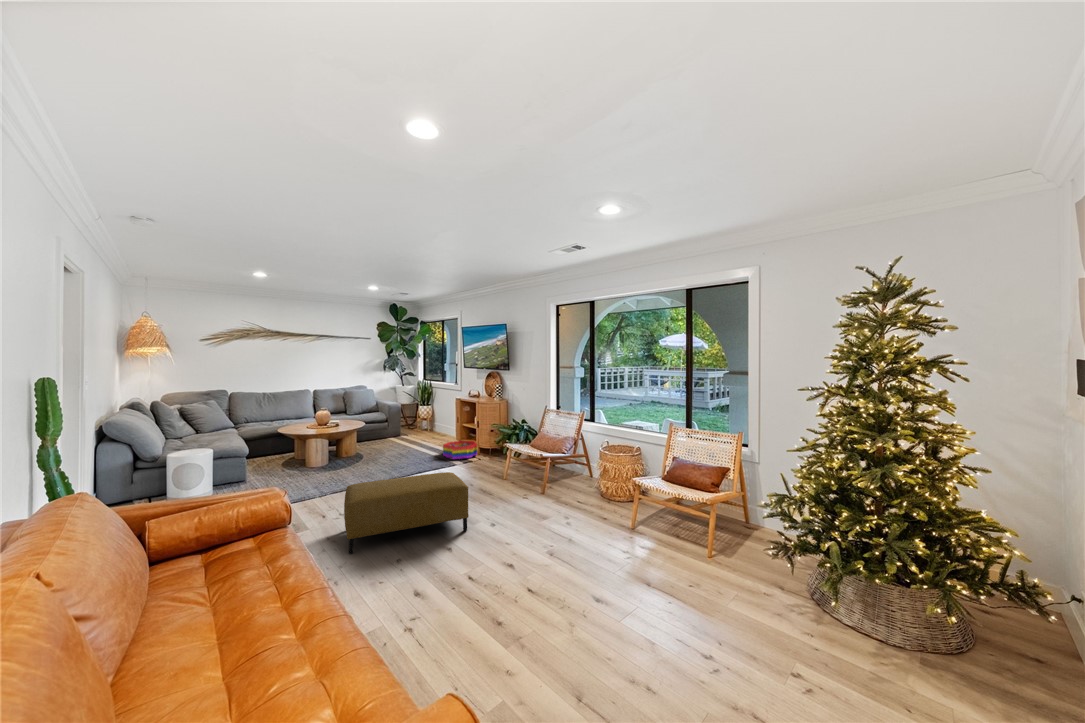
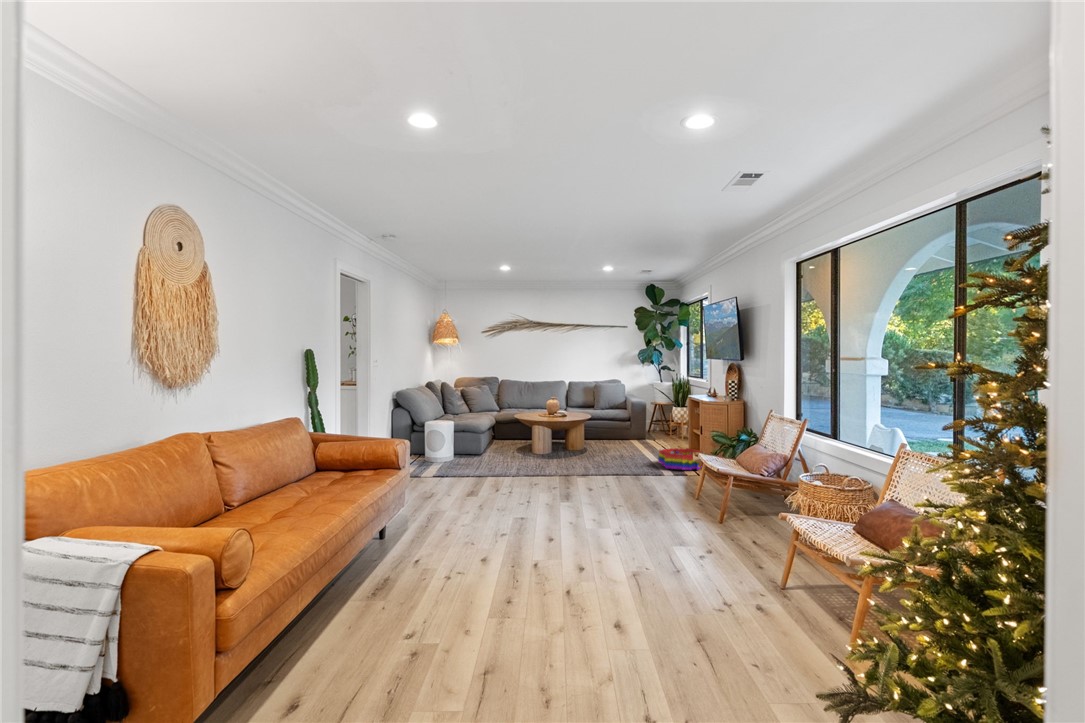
ottoman: present [344,472,469,554] -> none [469,462,594,533]

